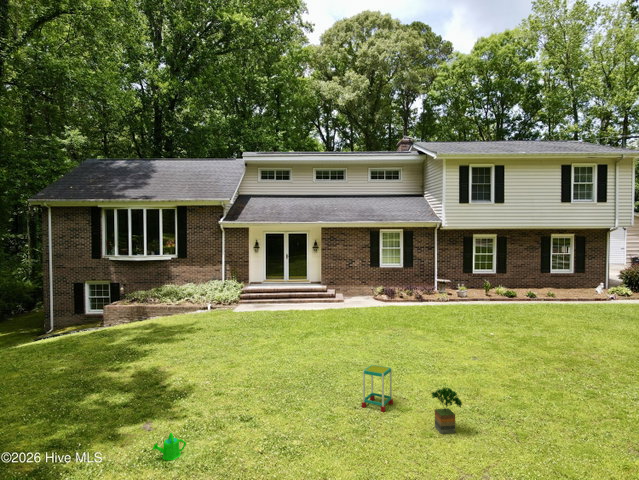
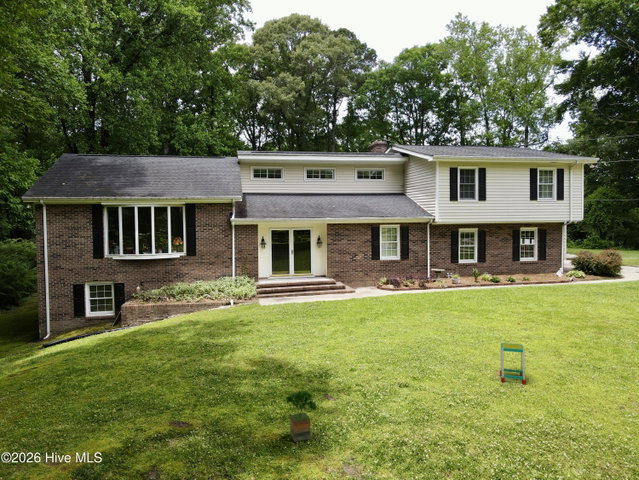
potted tree: present [432,388,462,434] -> present [286,391,317,442]
watering can: present [153,433,186,460] -> none [375,418,398,446]

